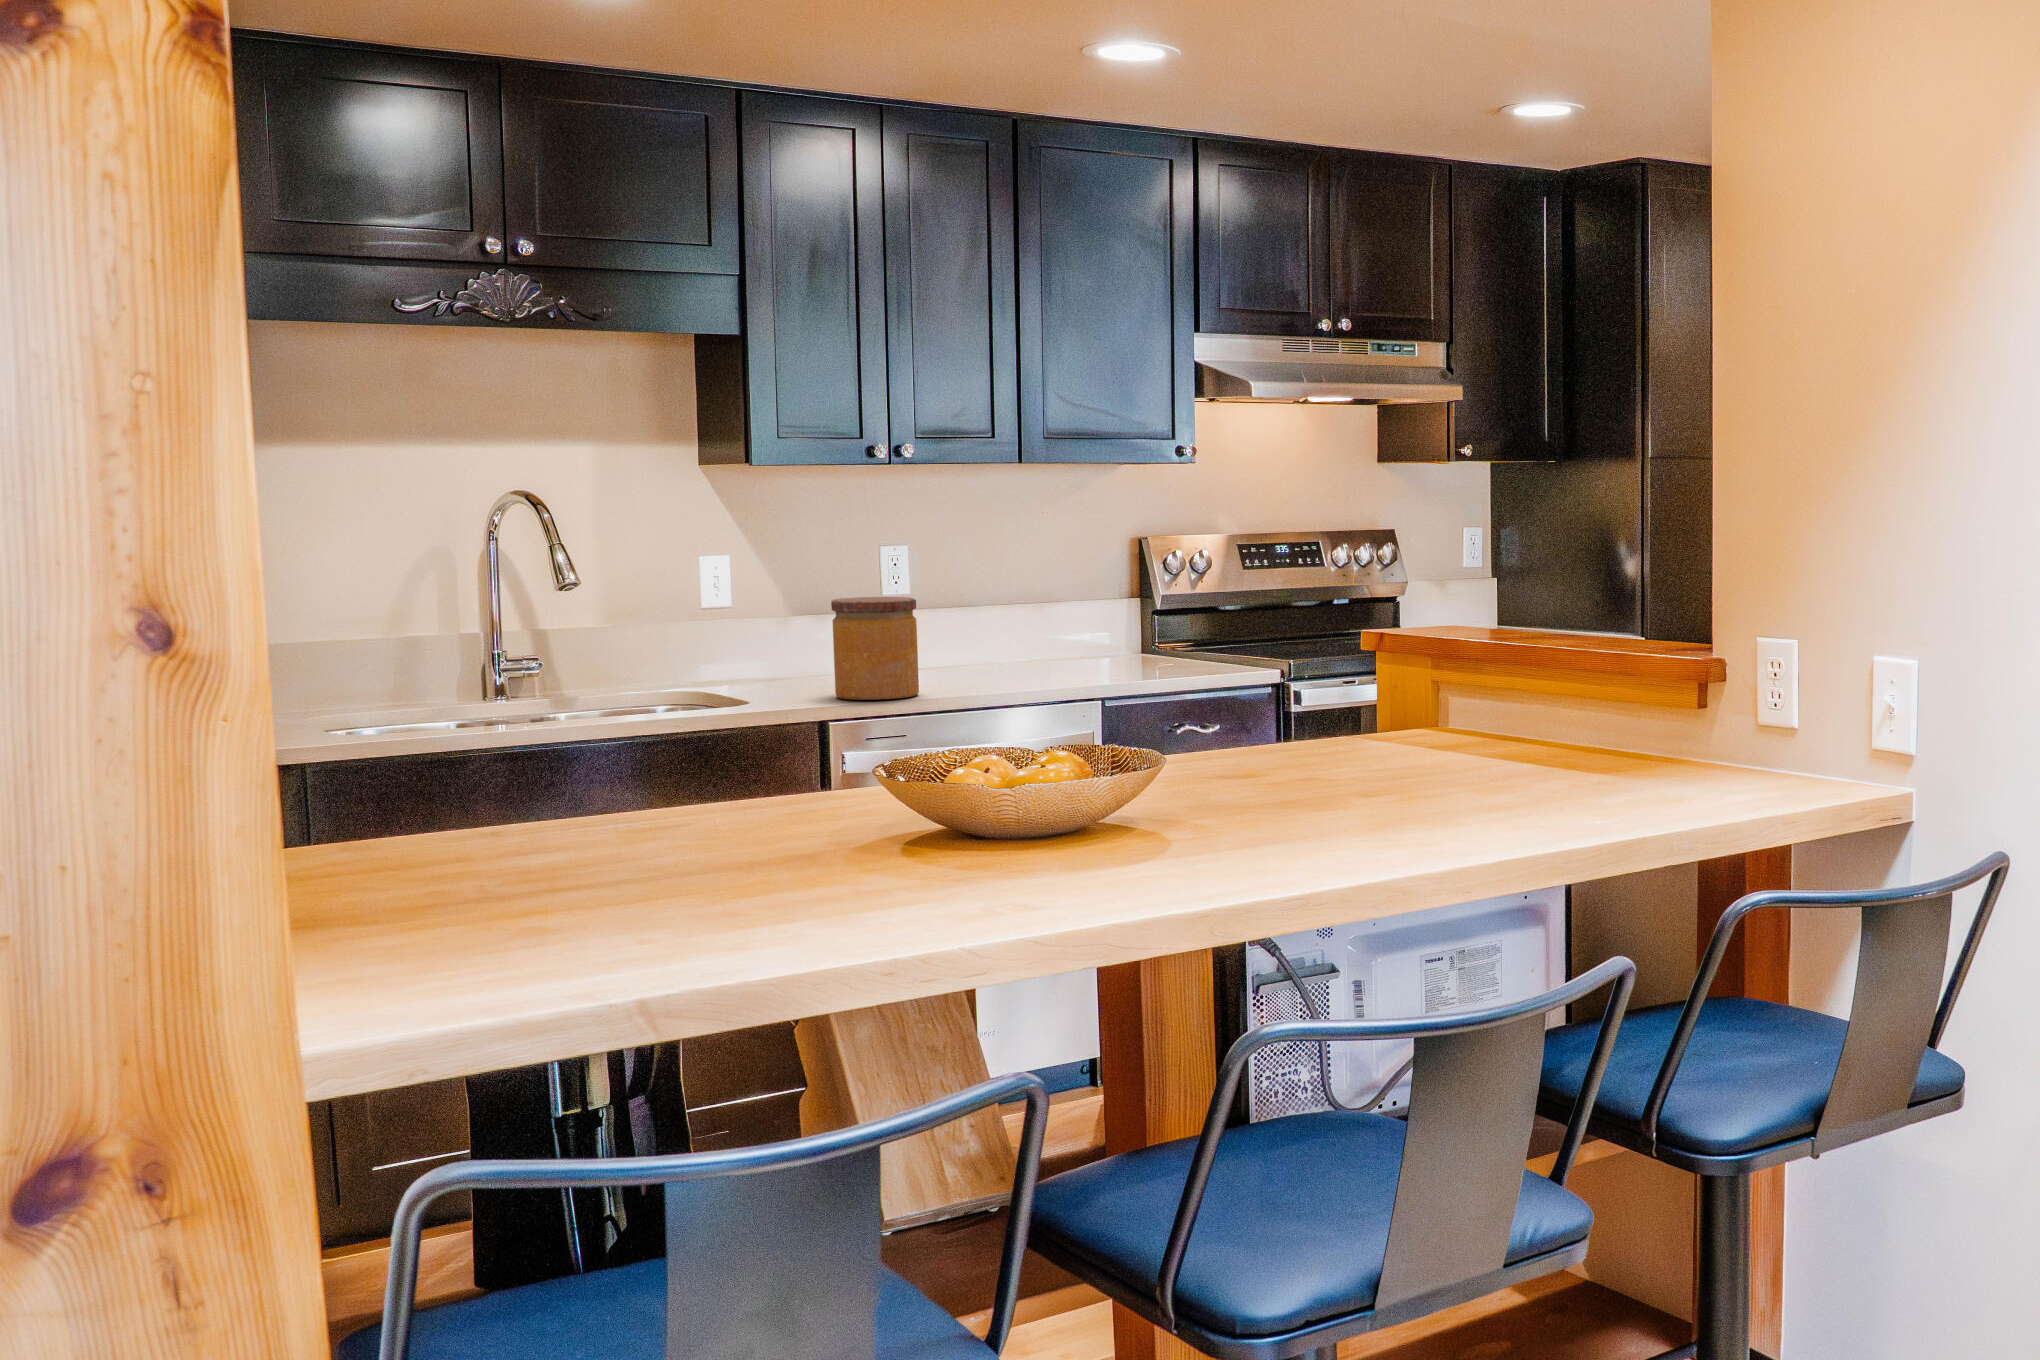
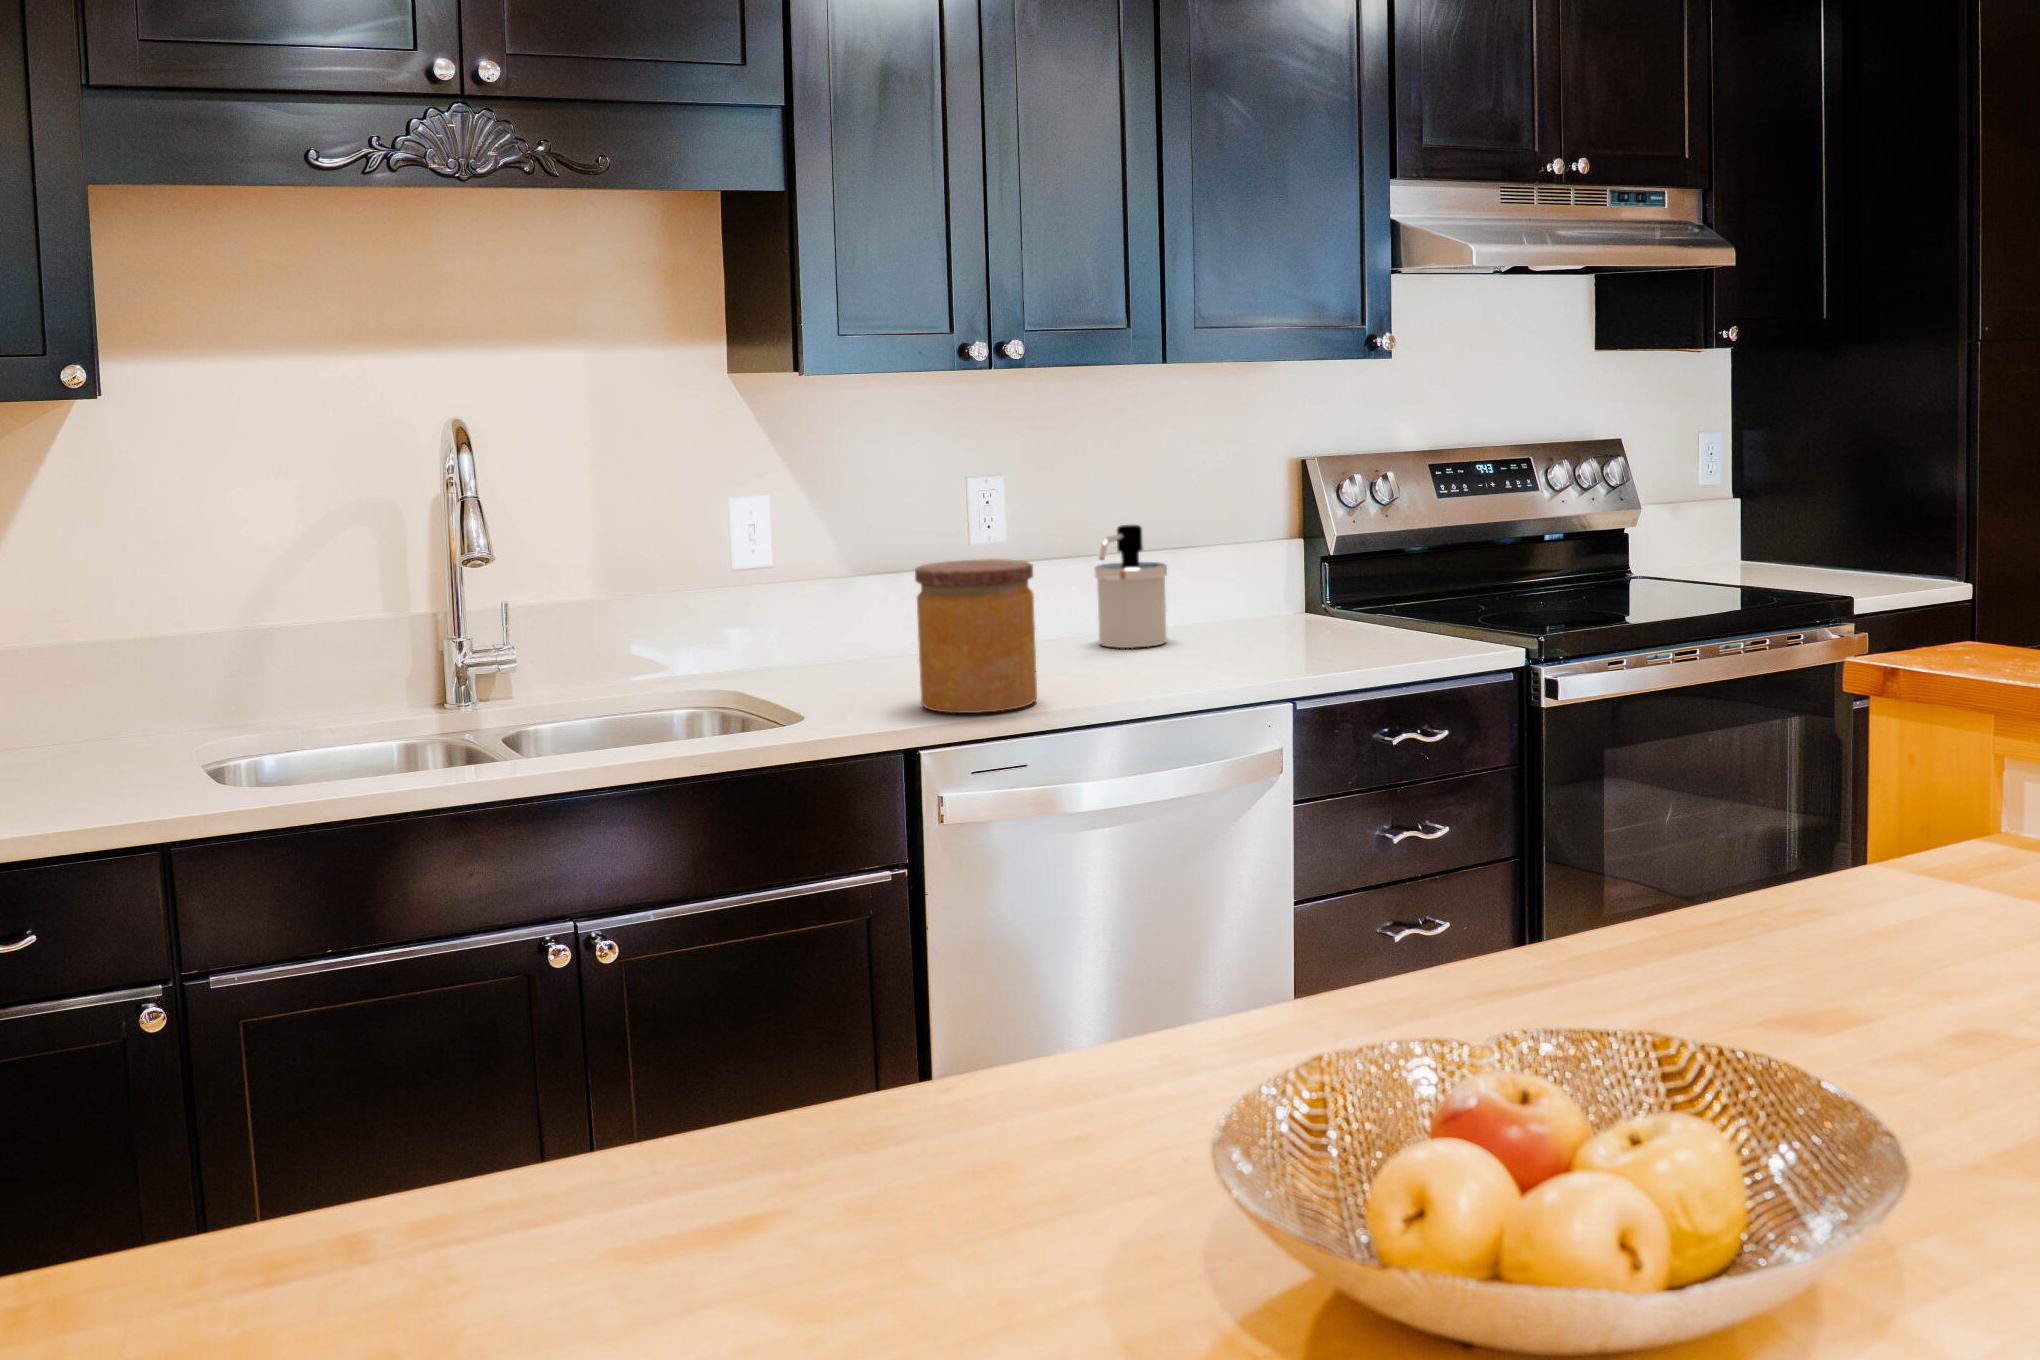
soap dispenser: none [975,580,1030,668] -> present [1094,525,1167,648]

